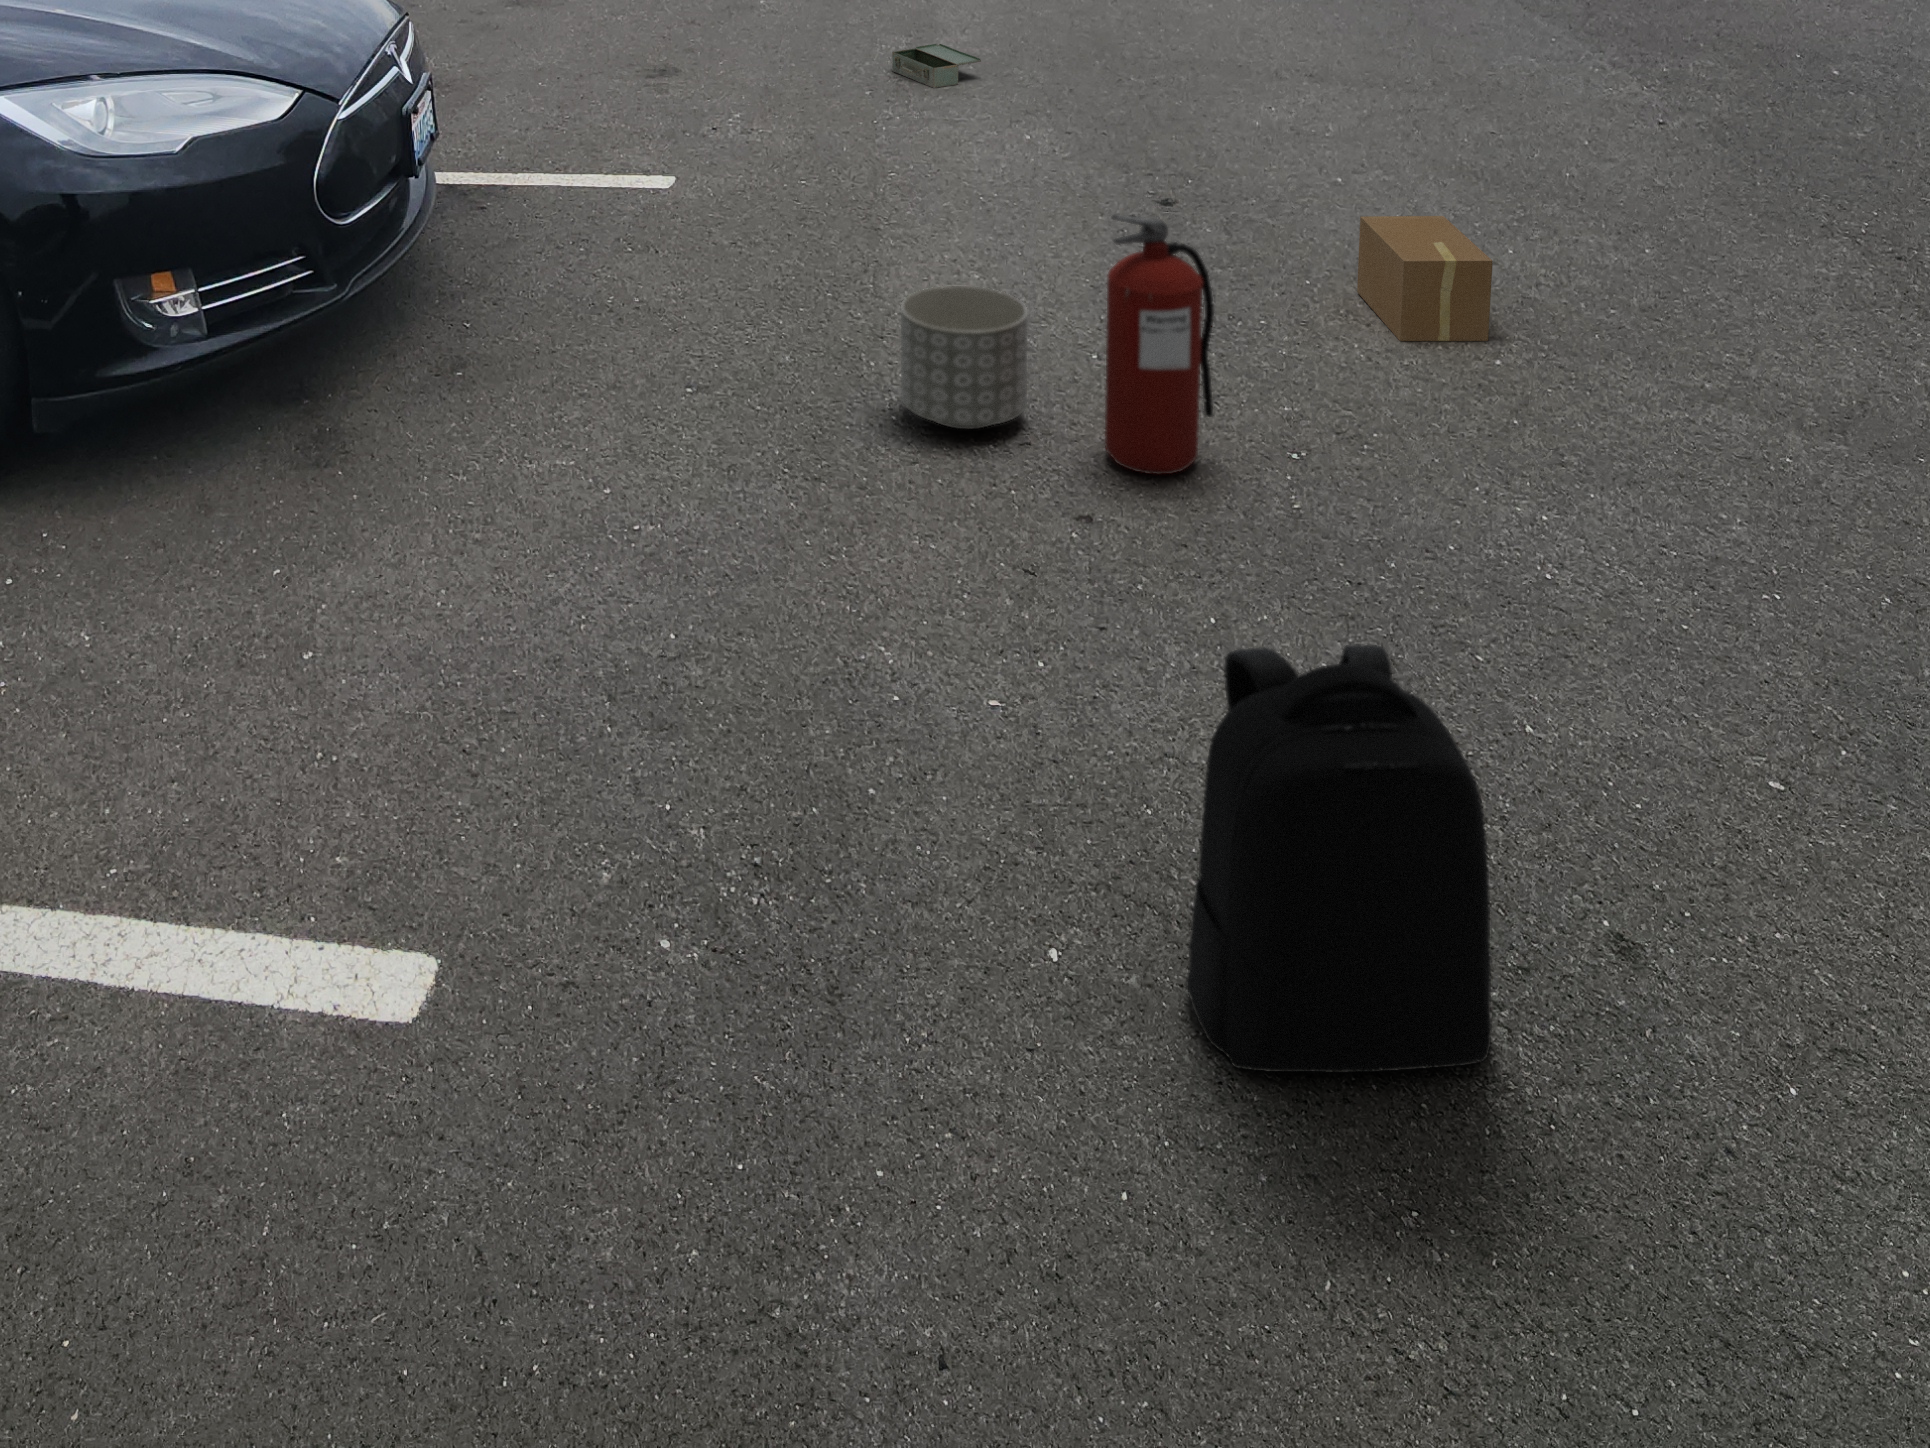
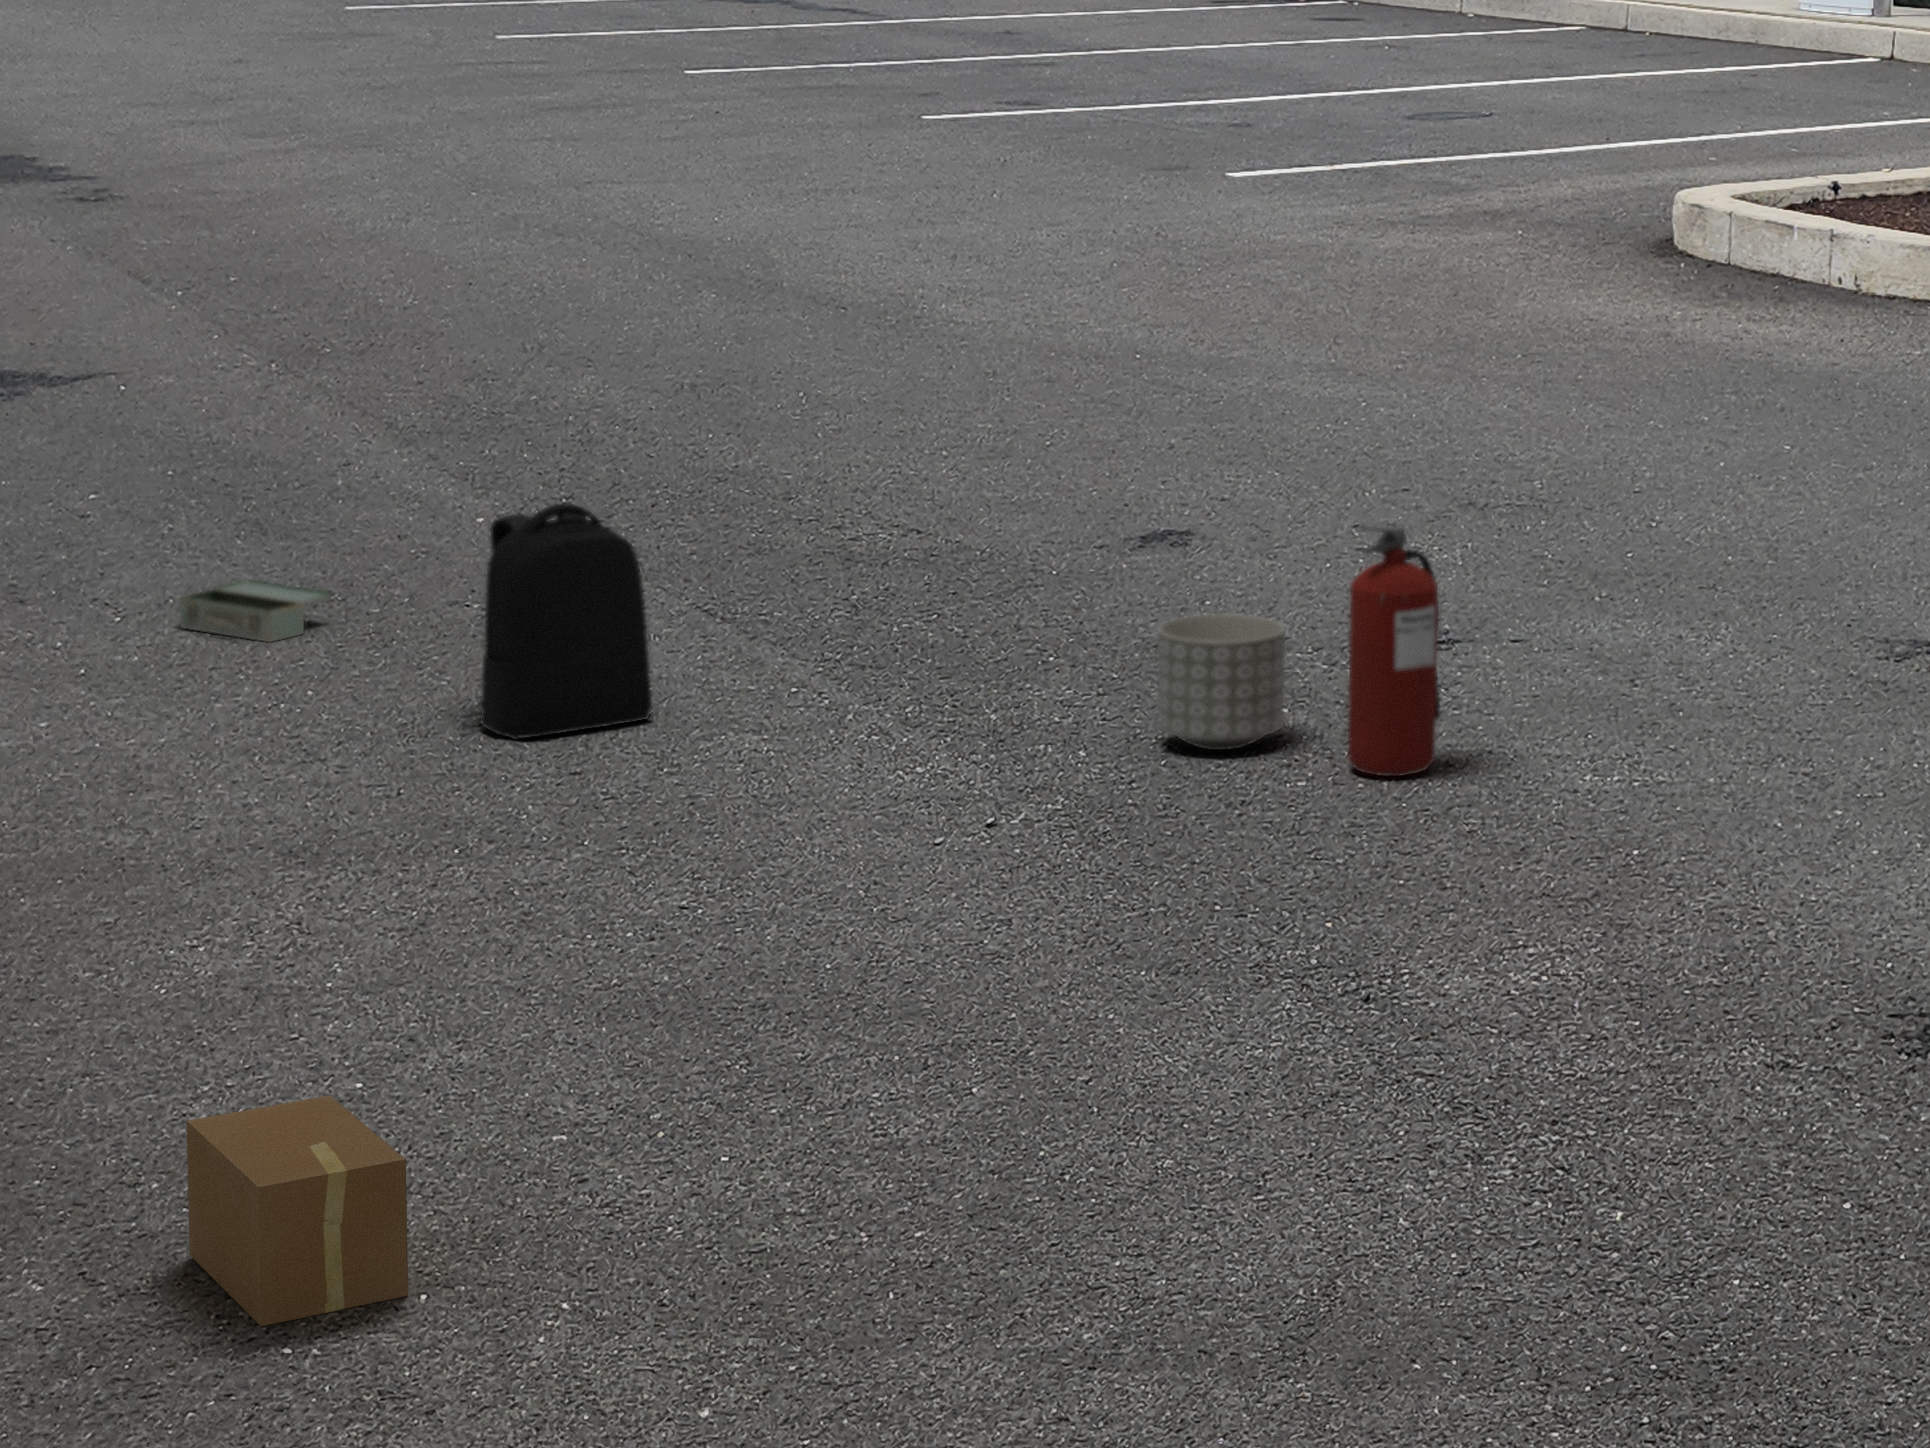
fire extinguisher: present [1105,215,1214,474] -> present [1348,526,1440,777]
cardboard box: present [1357,216,1493,341] -> present [186,1095,408,1327]
planter: present [901,286,1028,429] -> present [1158,614,1285,750]
backpack: present [1186,644,1492,1072] -> present [480,503,652,739]

